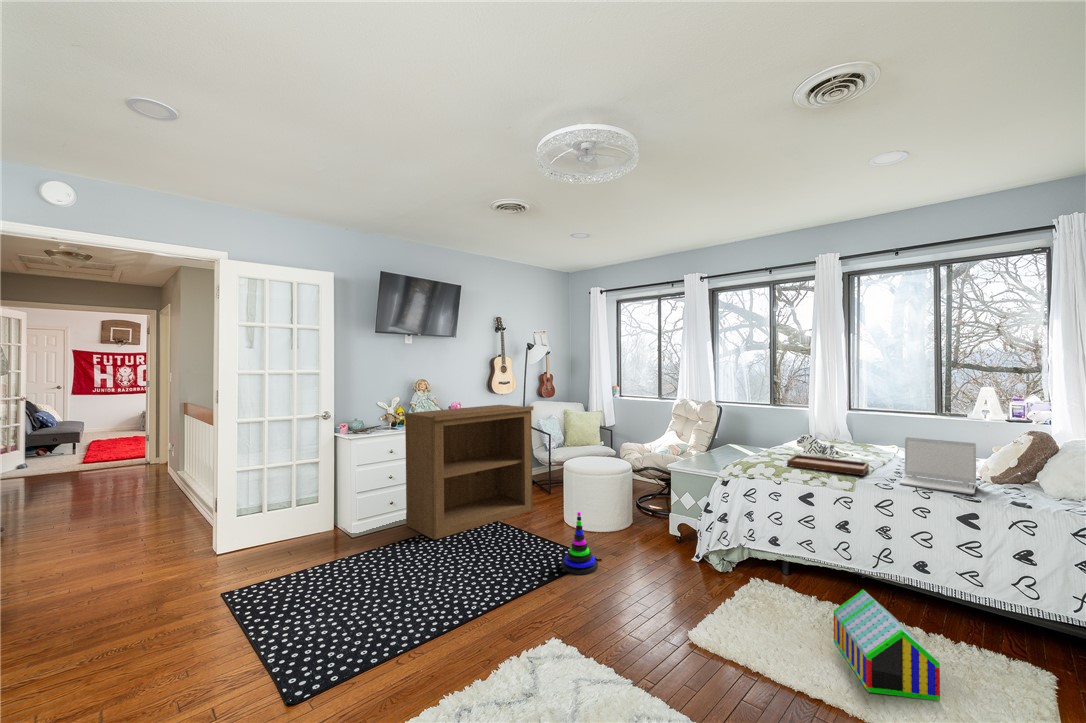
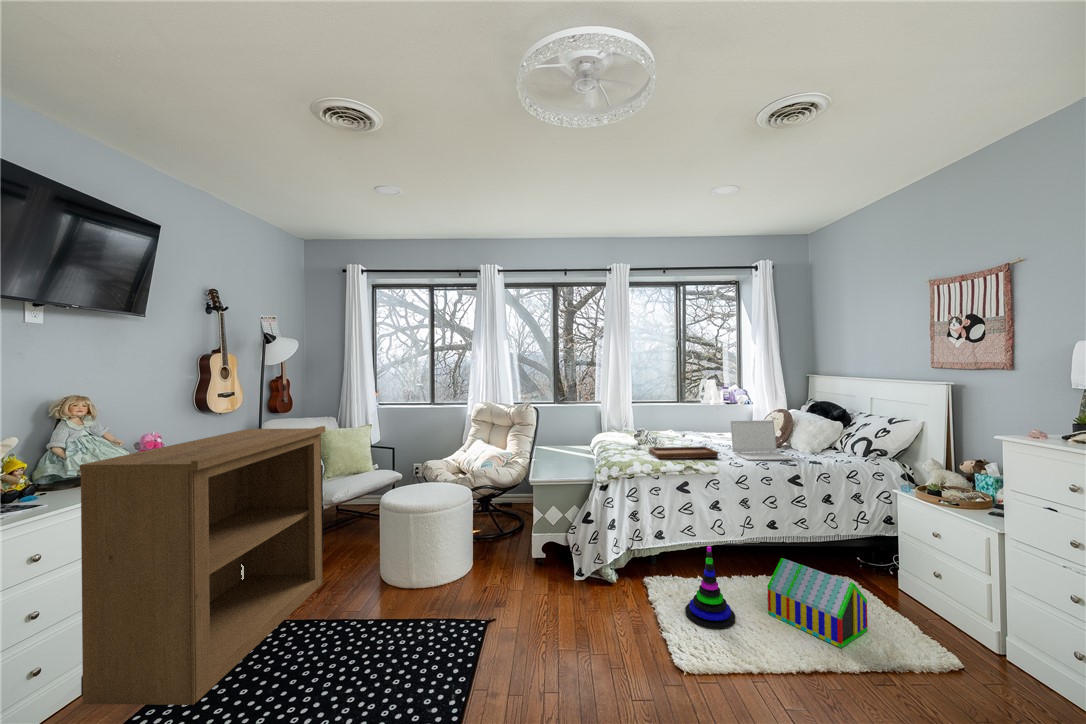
stacking toy: present [561,512,598,574] -> present [685,546,735,629]

